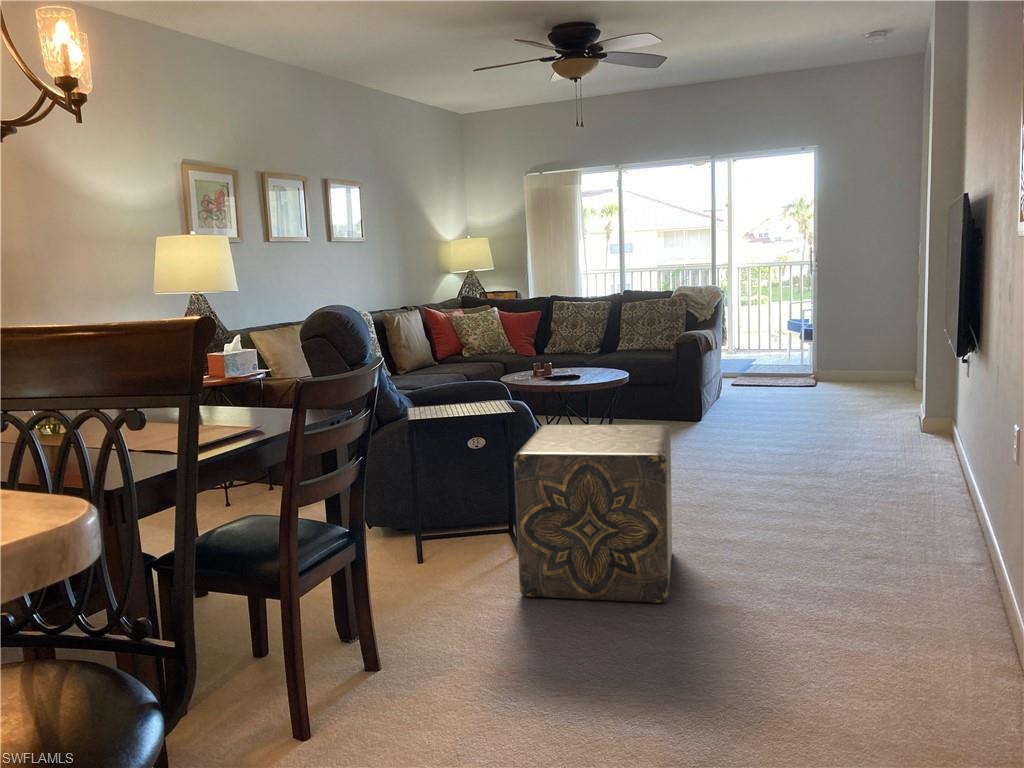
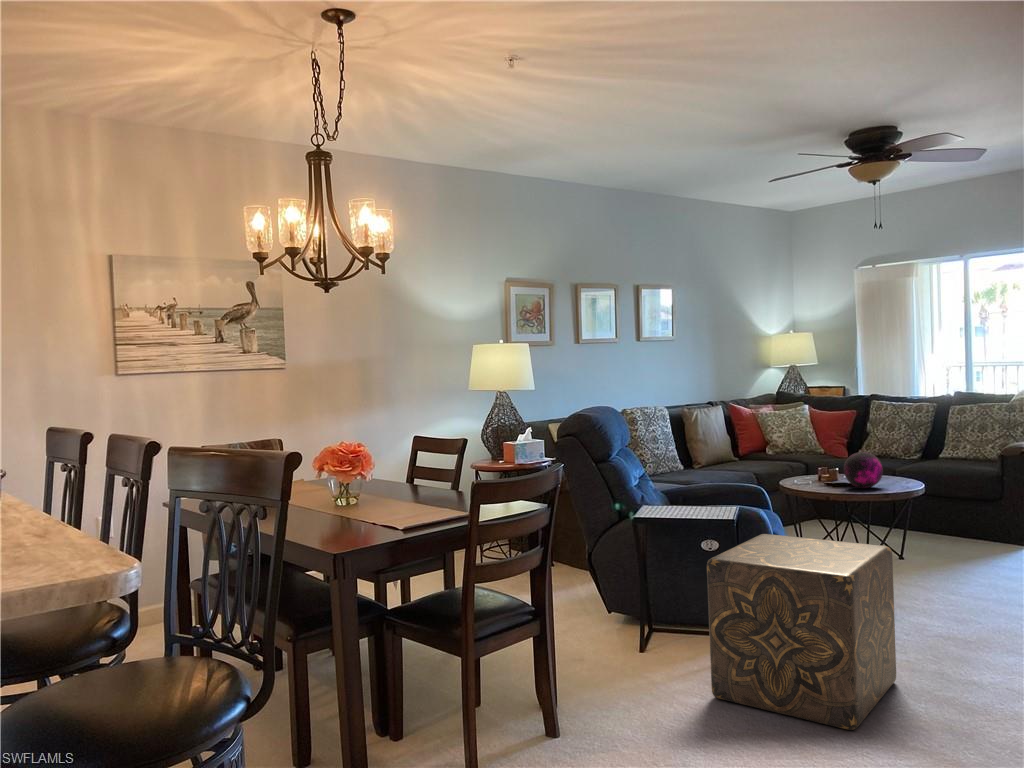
decorative orb: none [563,345,597,379] -> present [844,452,883,488]

